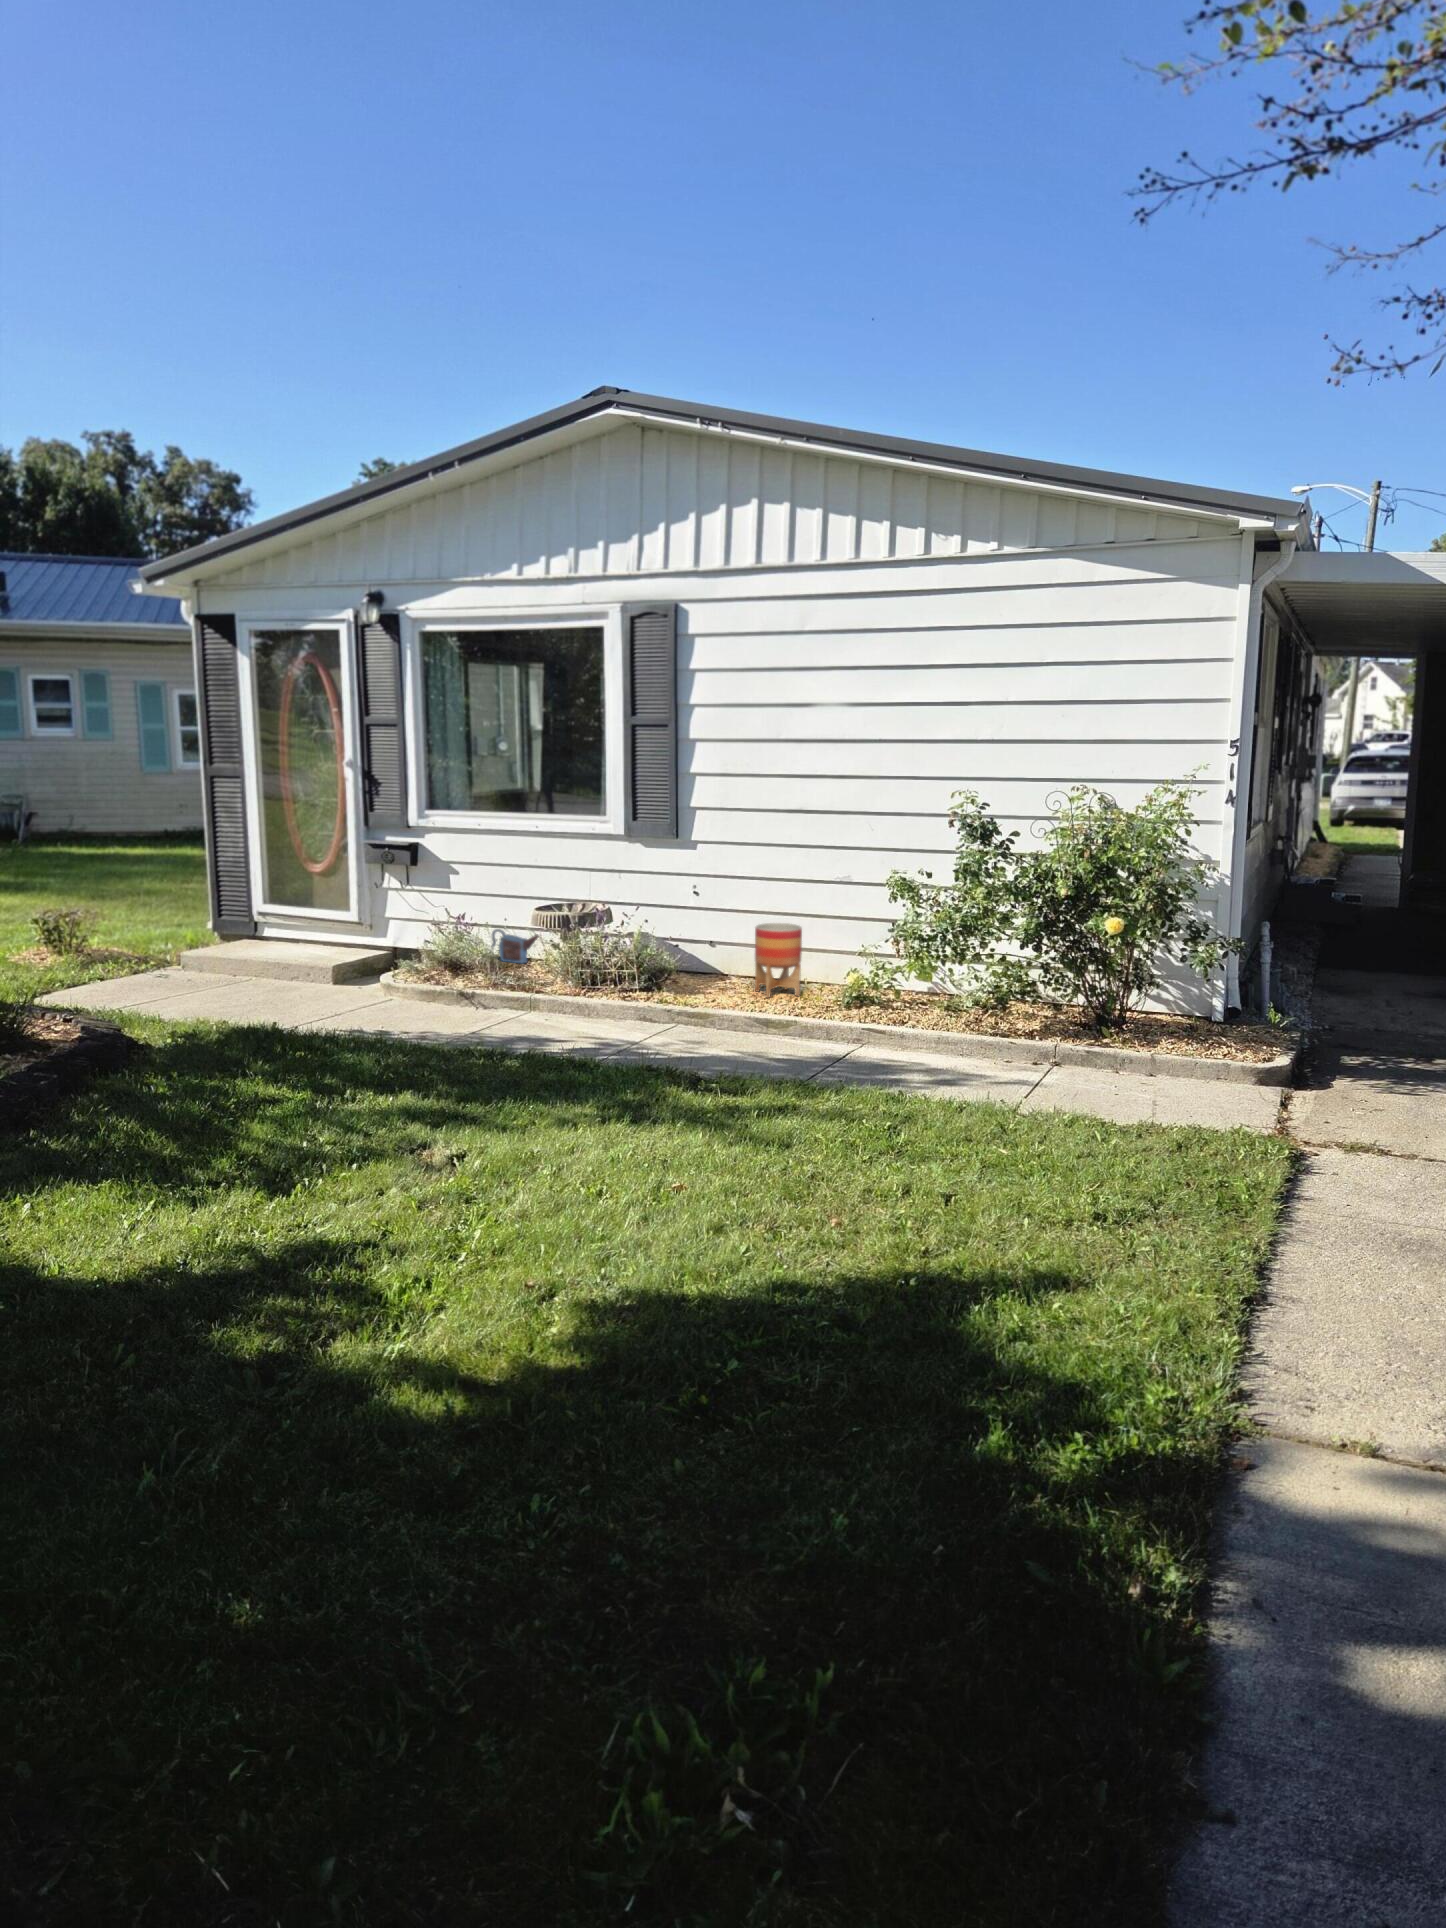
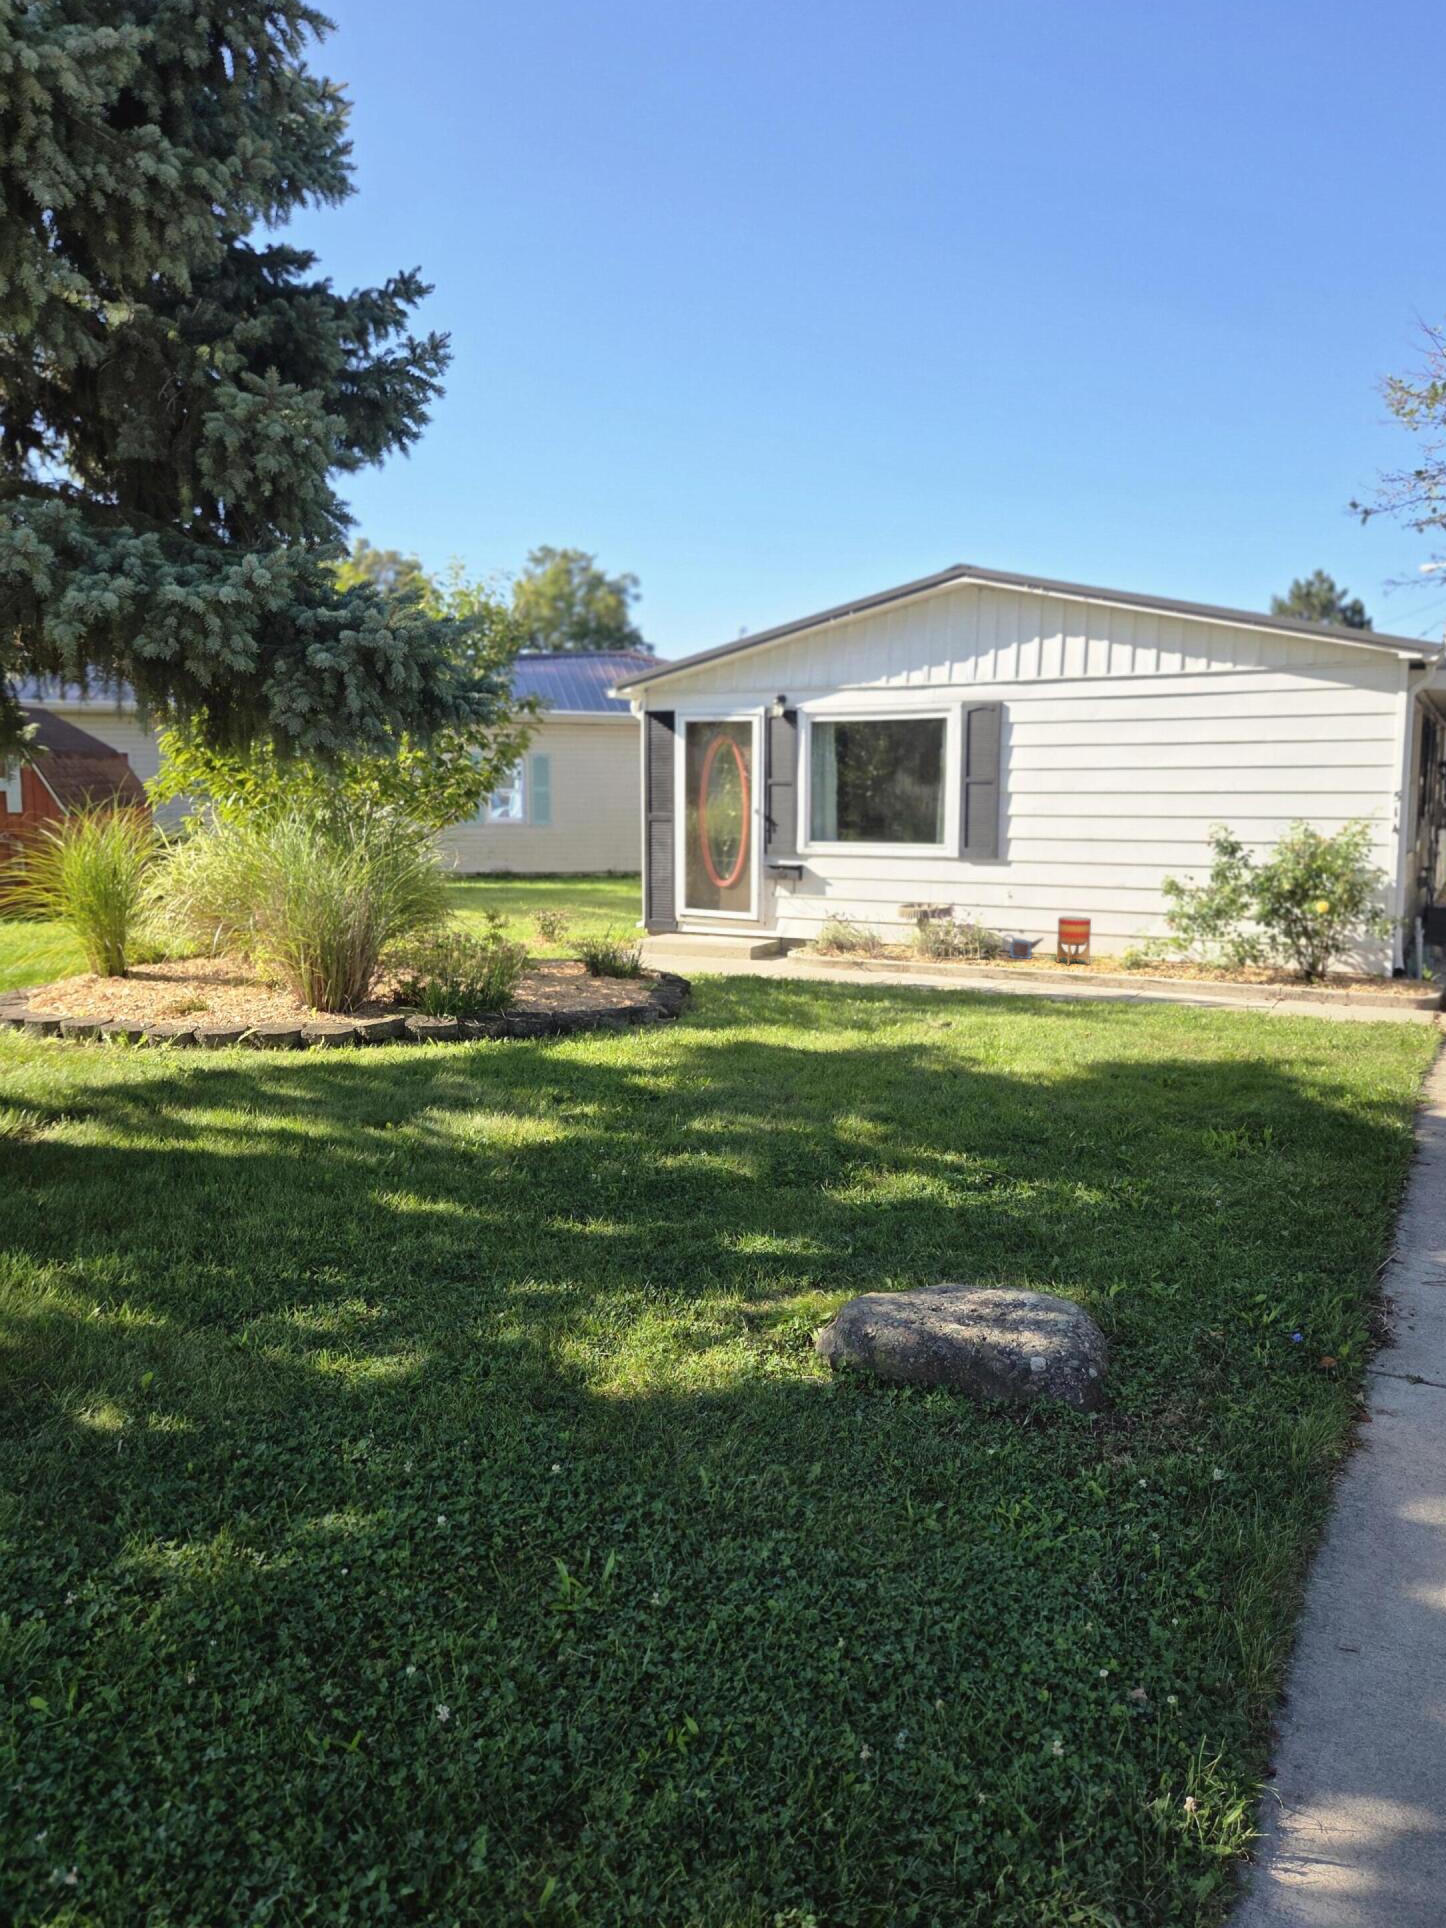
watering can: present [491,929,539,963] -> present [1003,935,1043,959]

